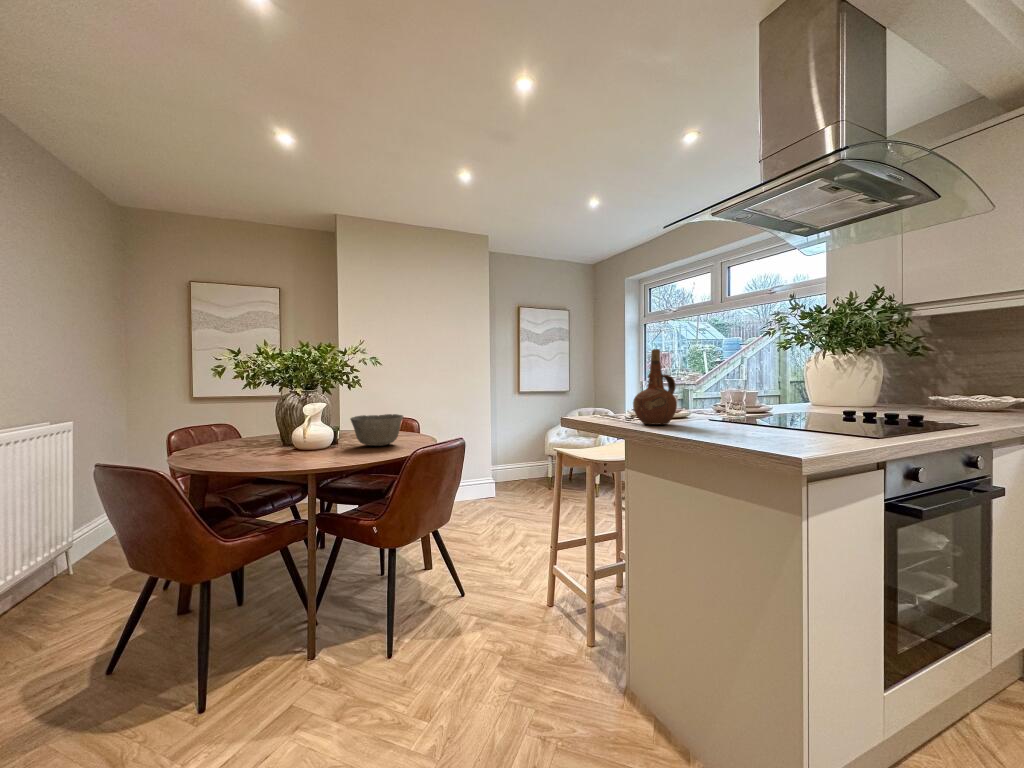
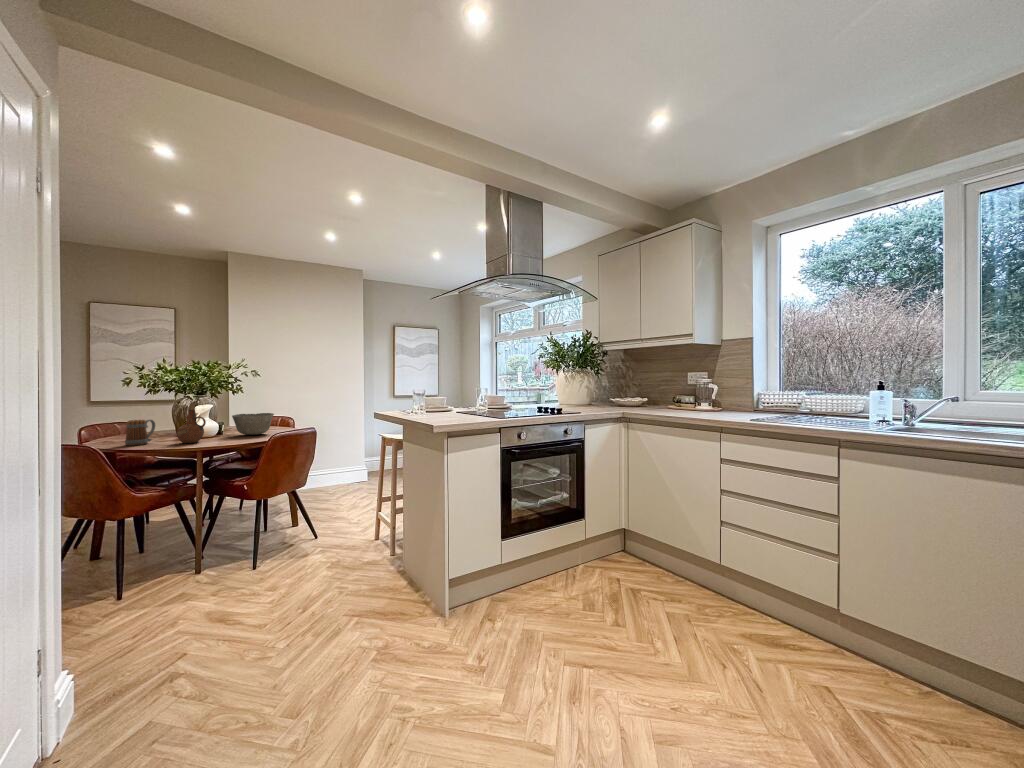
ceramic pitcher: present [633,349,677,425] -> present [176,404,206,443]
mug: none [214,424,254,463] -> present [125,420,155,446]

